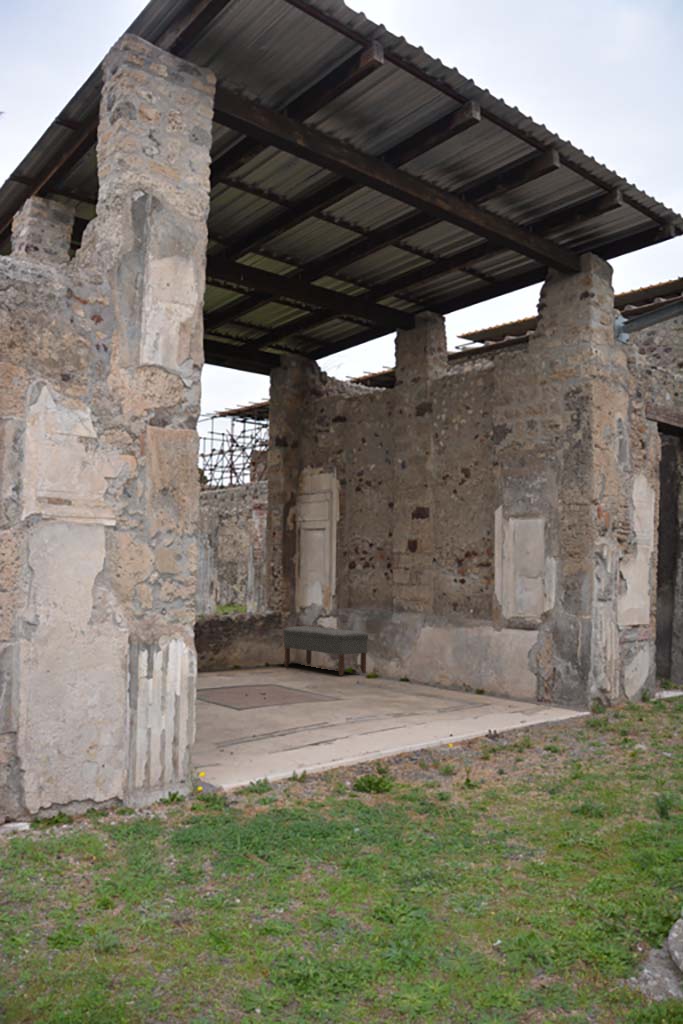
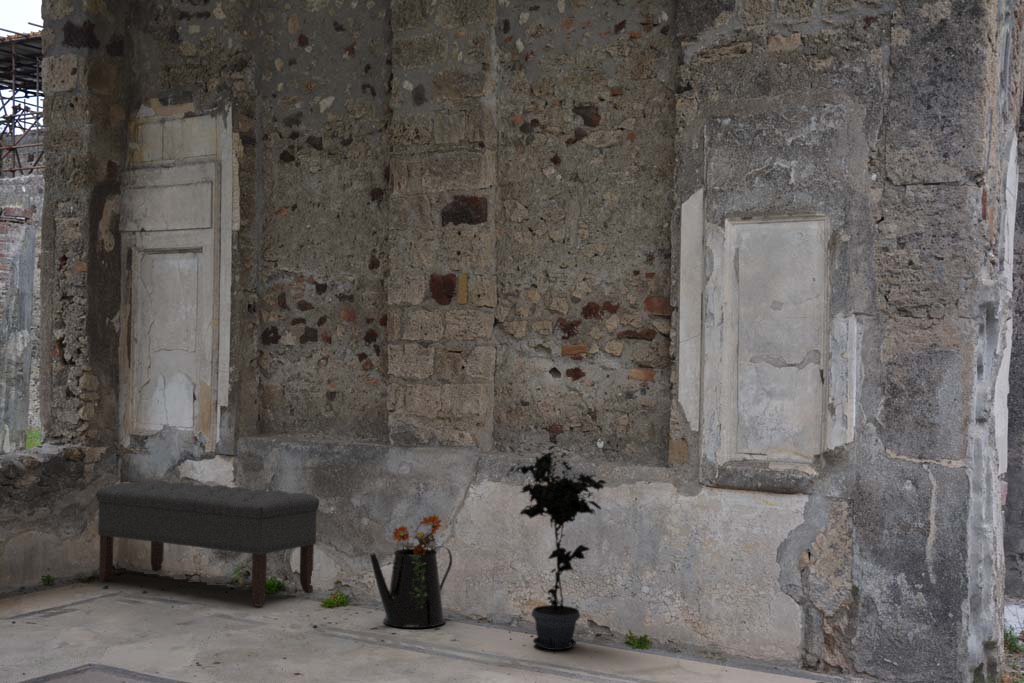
potted plant: none [430,610,467,693] -> present [507,446,606,650]
watering can: none [379,639,416,684] -> present [370,515,452,628]

